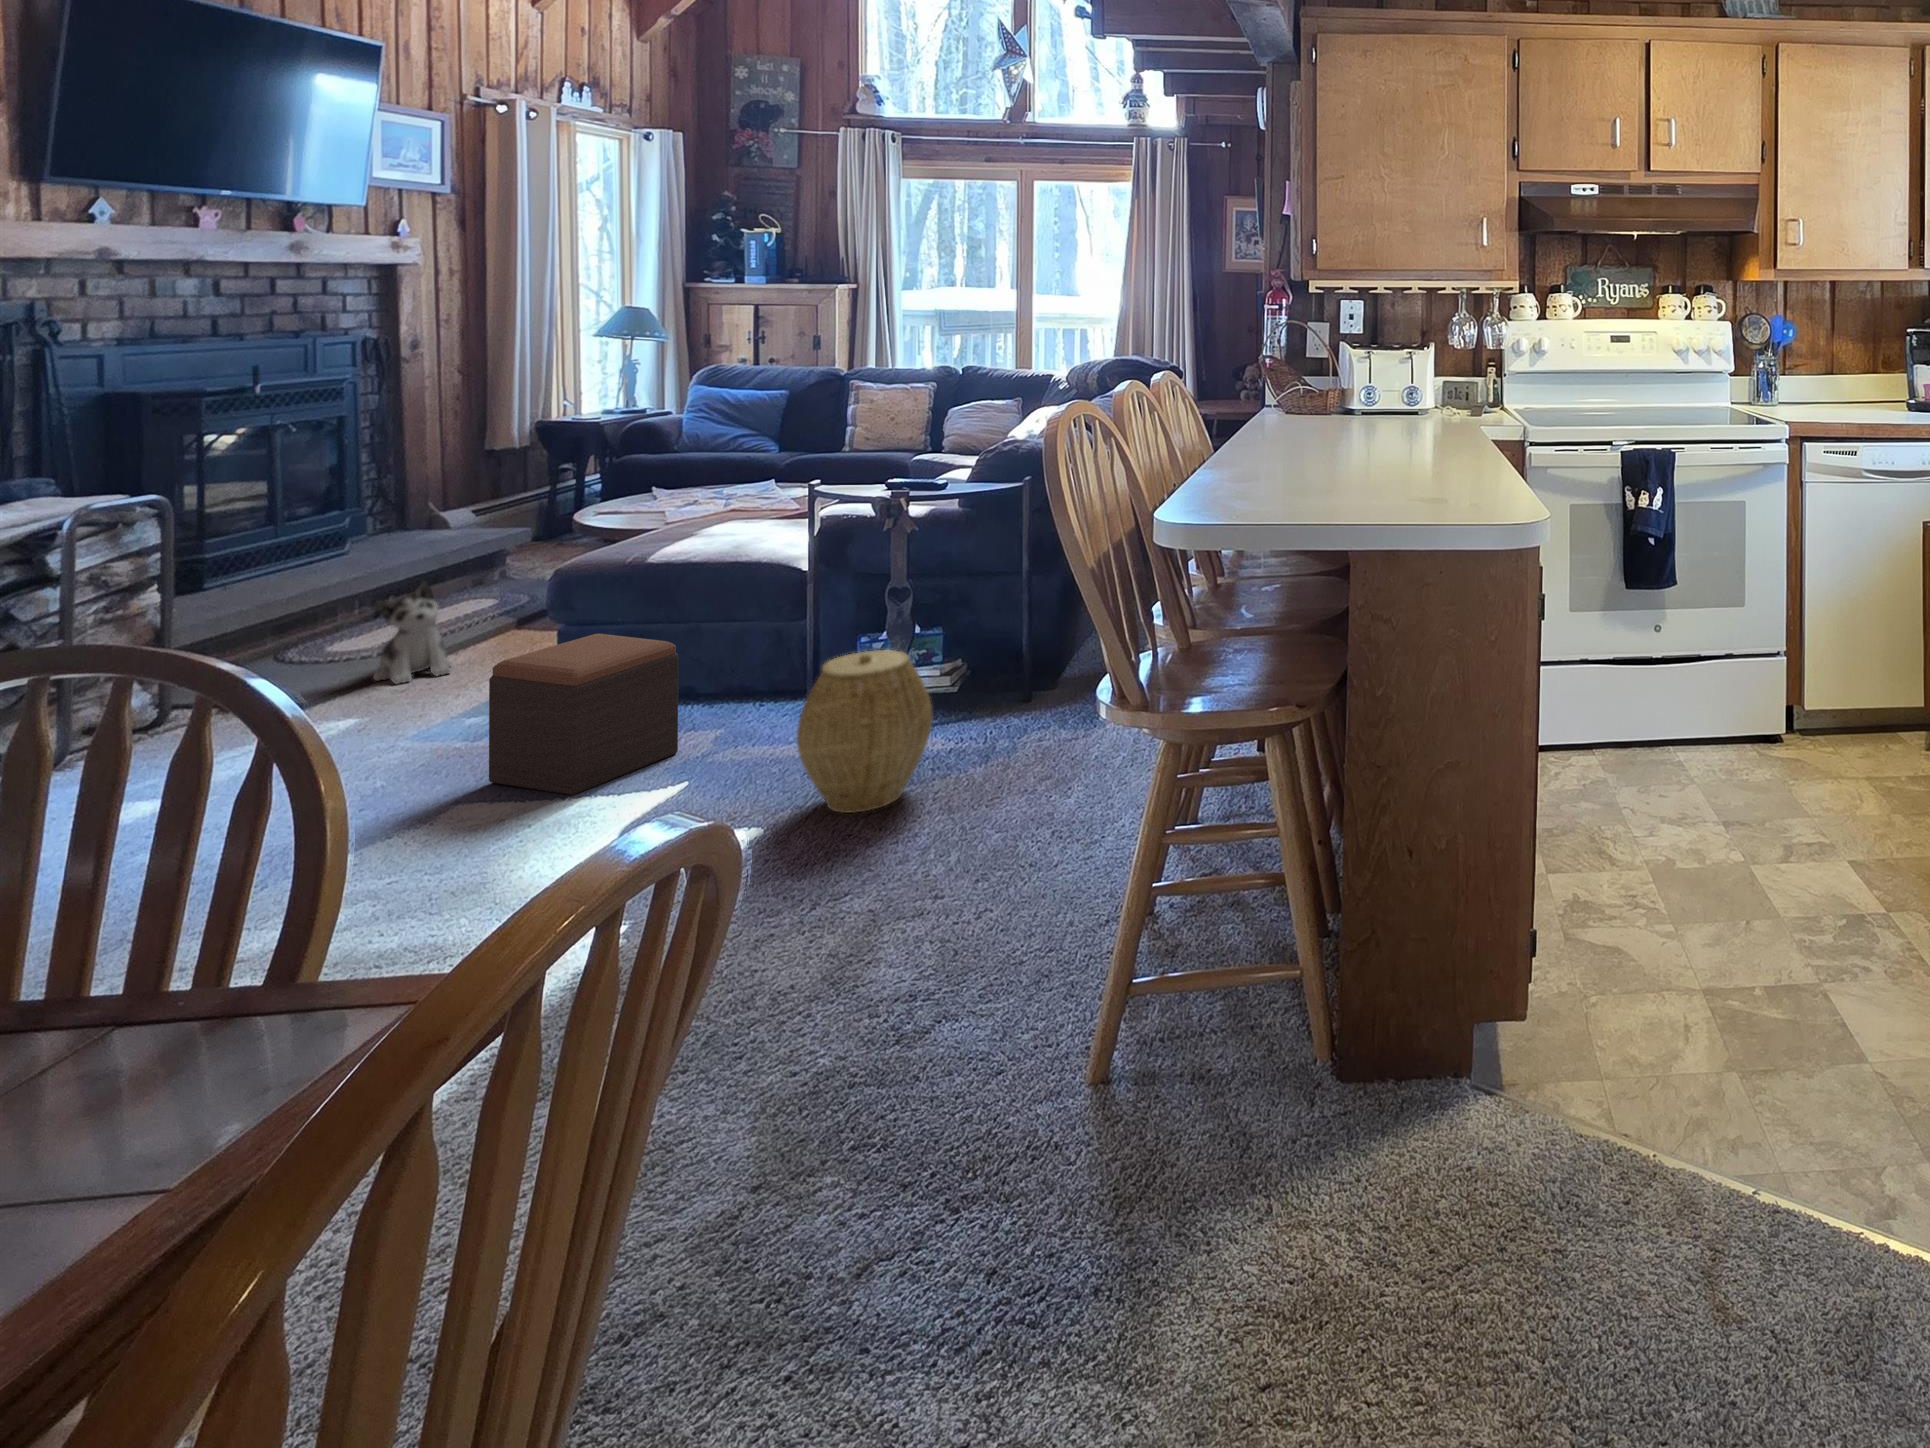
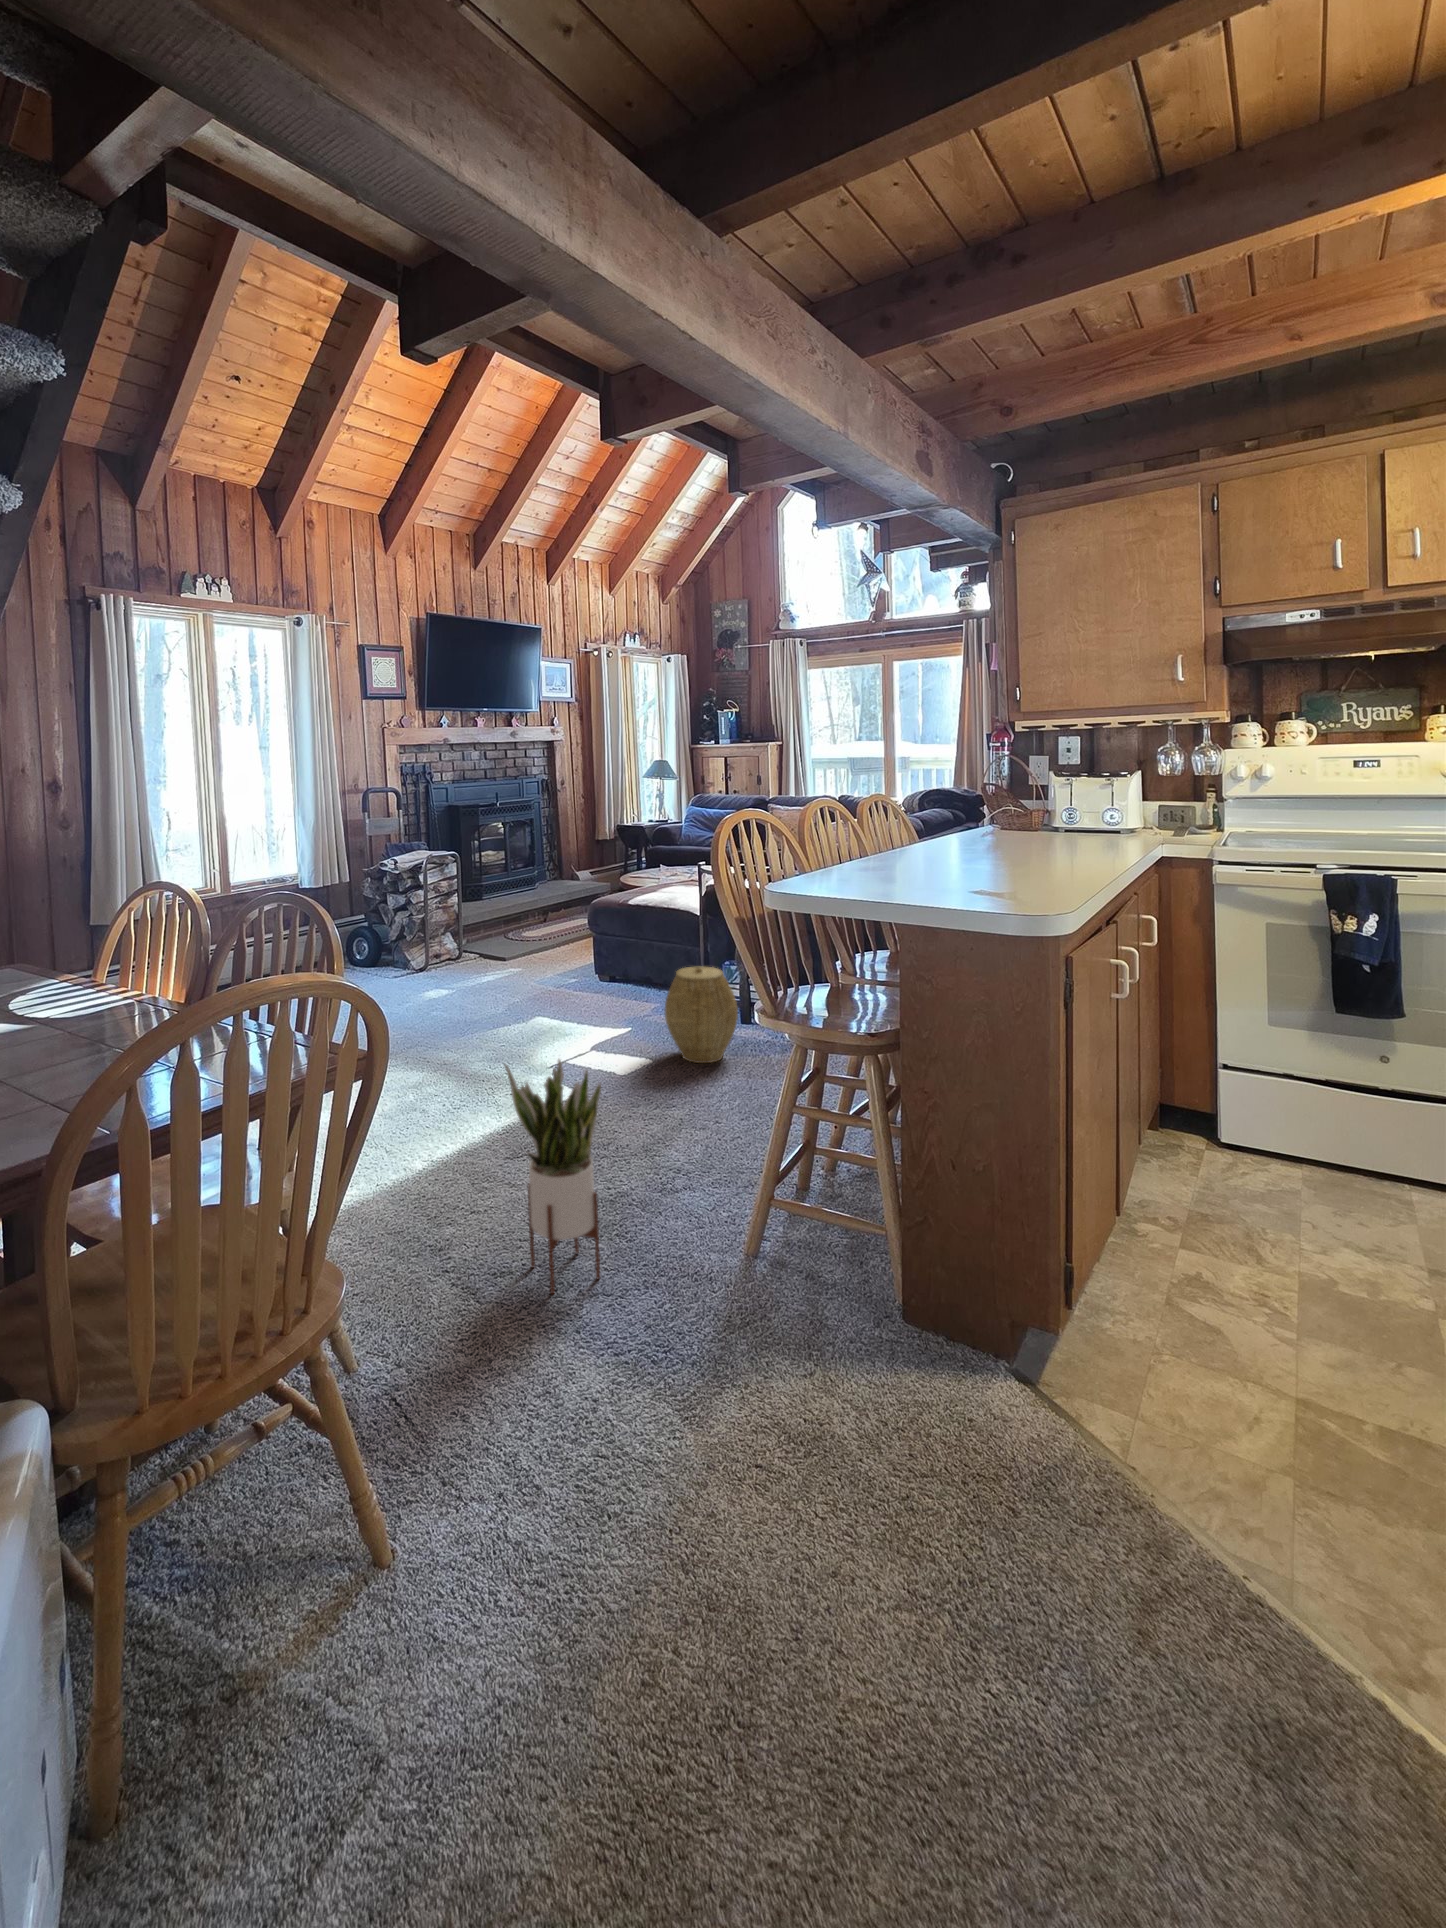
plush toy: present [374,582,452,684] -> none [529,904,560,955]
footstool: present [489,634,678,795] -> none [549,938,629,1022]
potted plant: none [674,868,870,1316] -> present [505,1060,601,1294]

